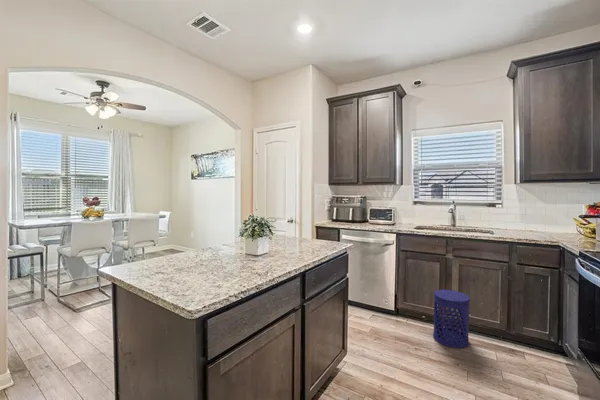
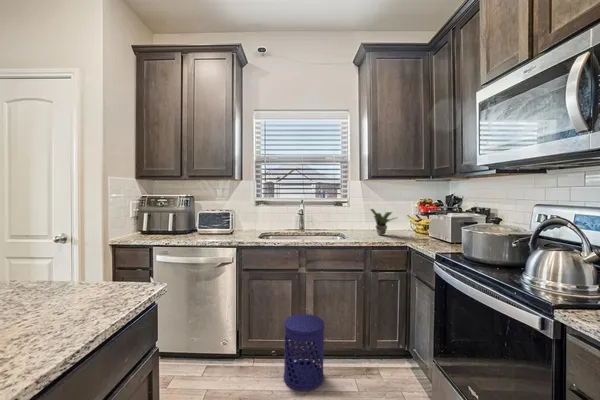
potted plant: none [524,209,558,233] -> present [371,209,395,235]

